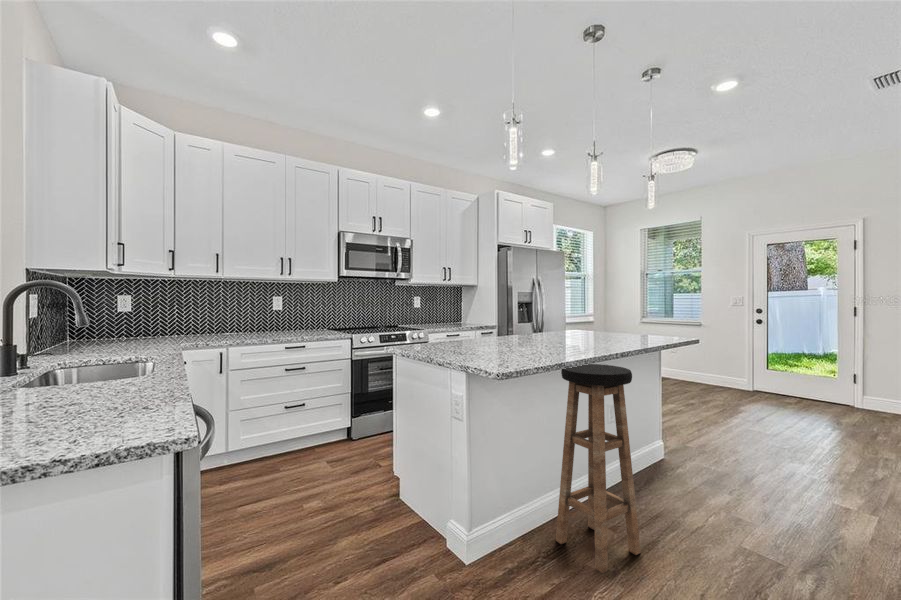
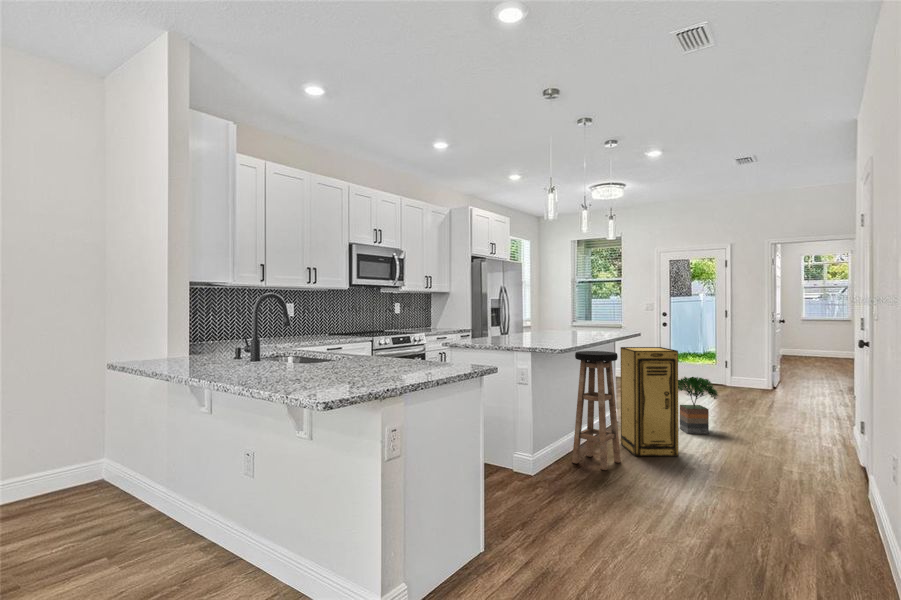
storage cabinet: none [656,358,758,555] -> present [621,347,678,456]
potted tree: none [759,402,845,501] -> present [678,377,718,434]

